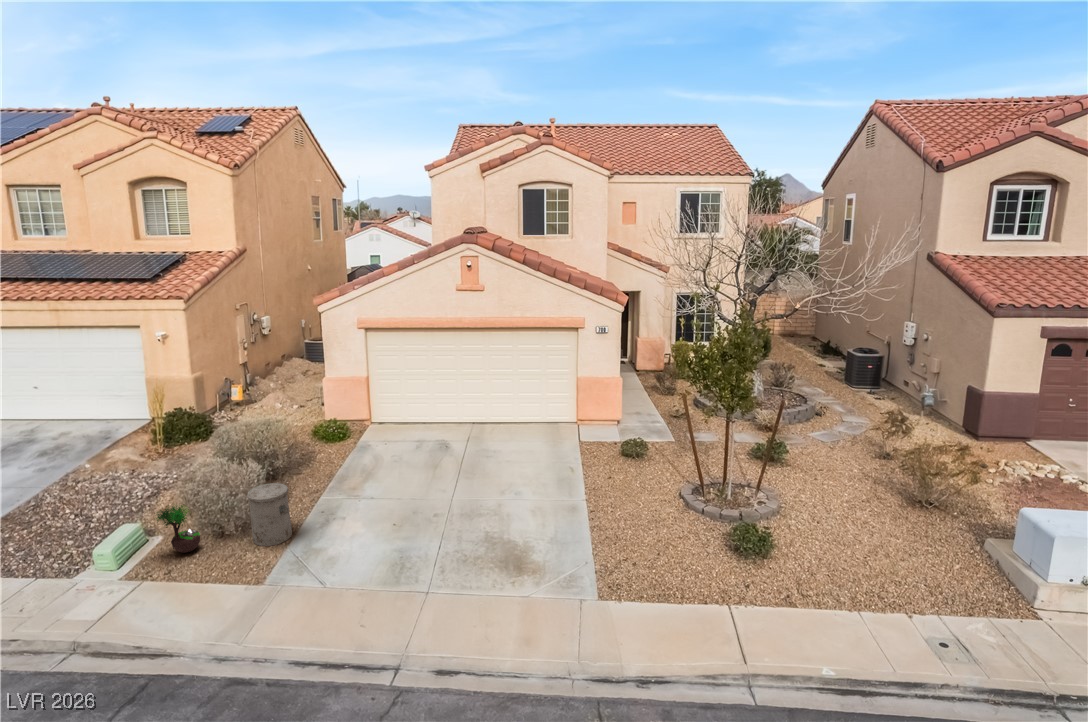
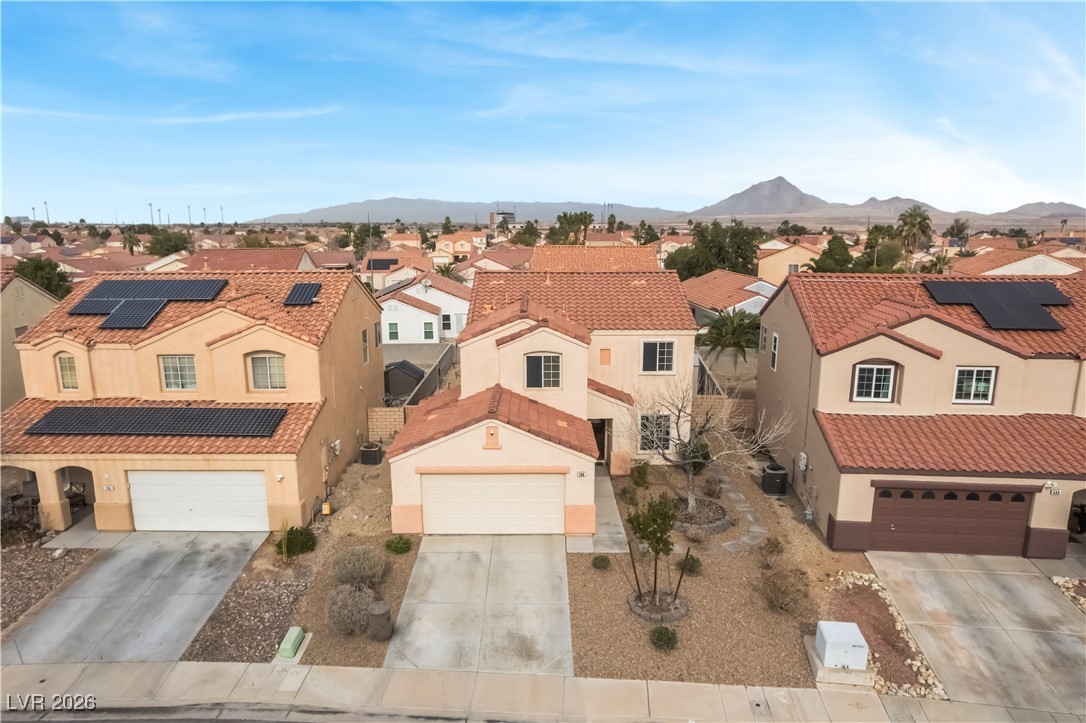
potted tree: present [156,505,200,553] -> none [317,616,341,646]

